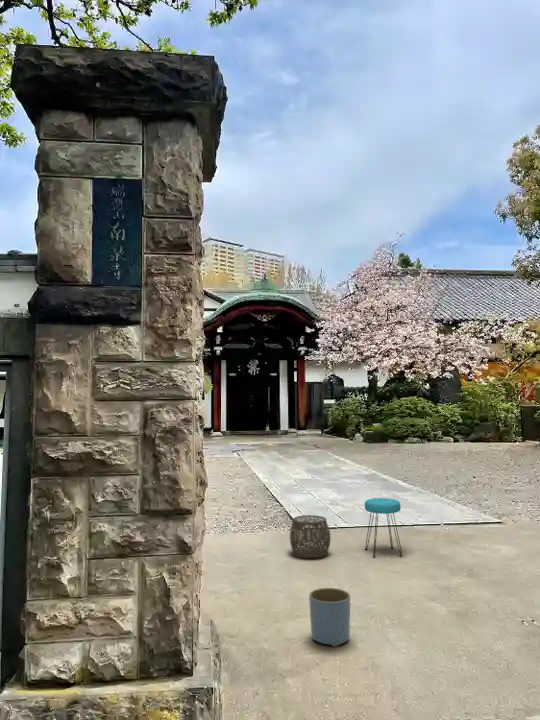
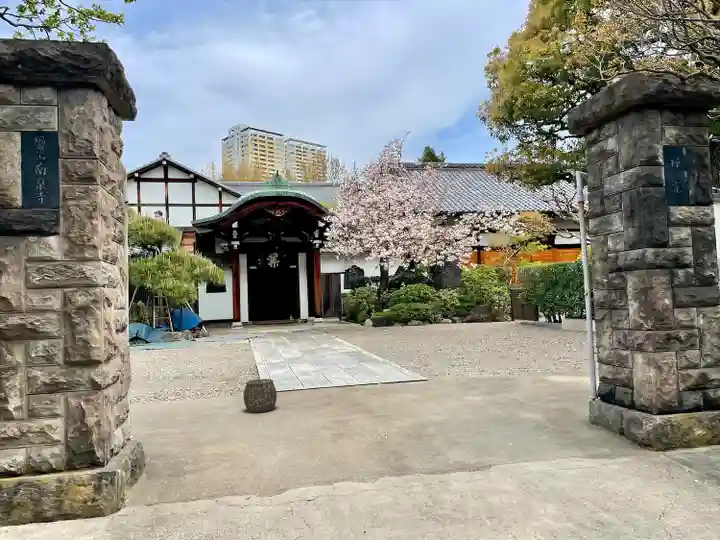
stool: present [365,498,402,557] -> none [304,363,333,408]
planter: present [309,588,350,646] -> none [222,422,253,461]

